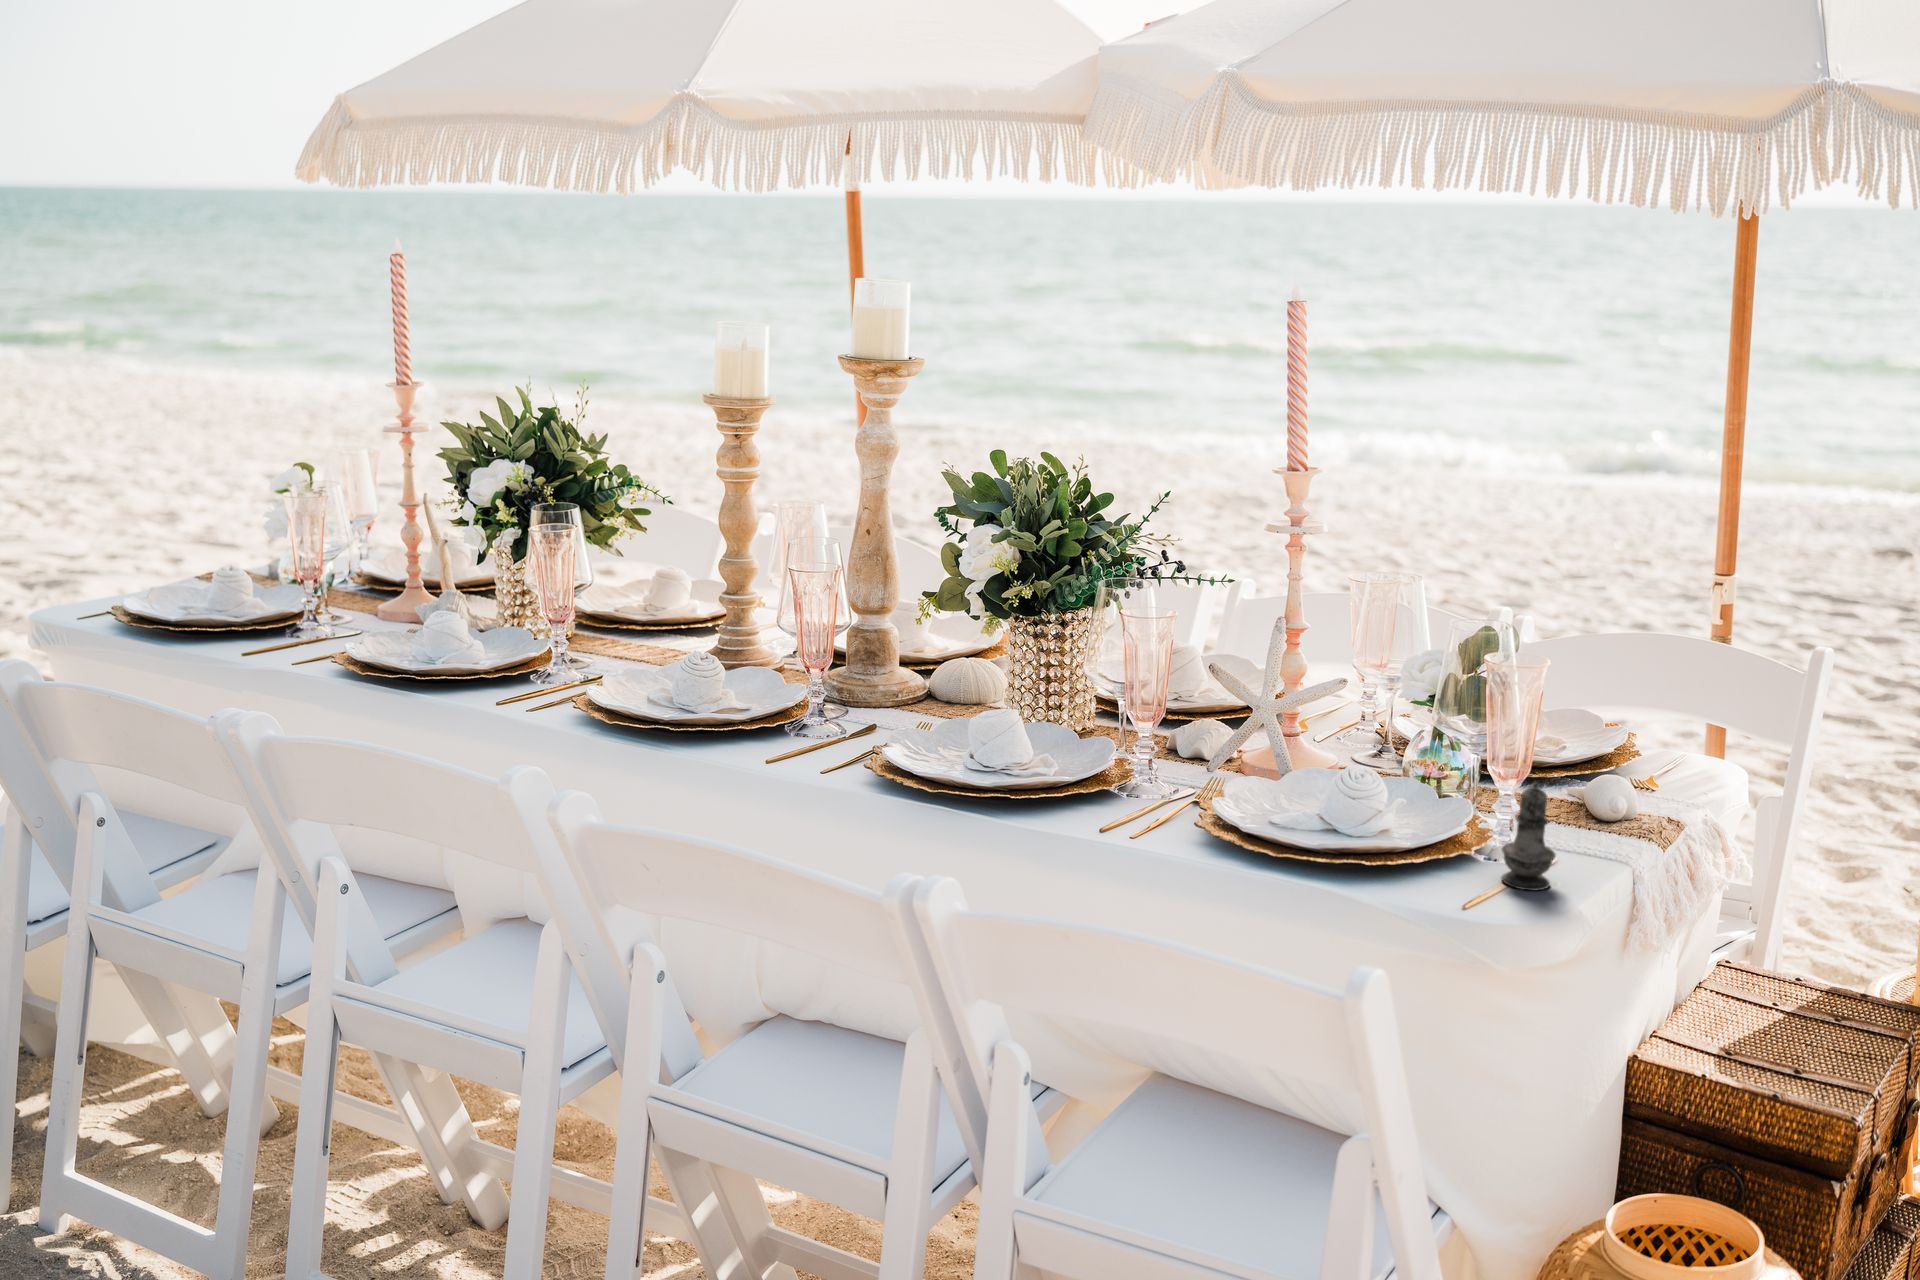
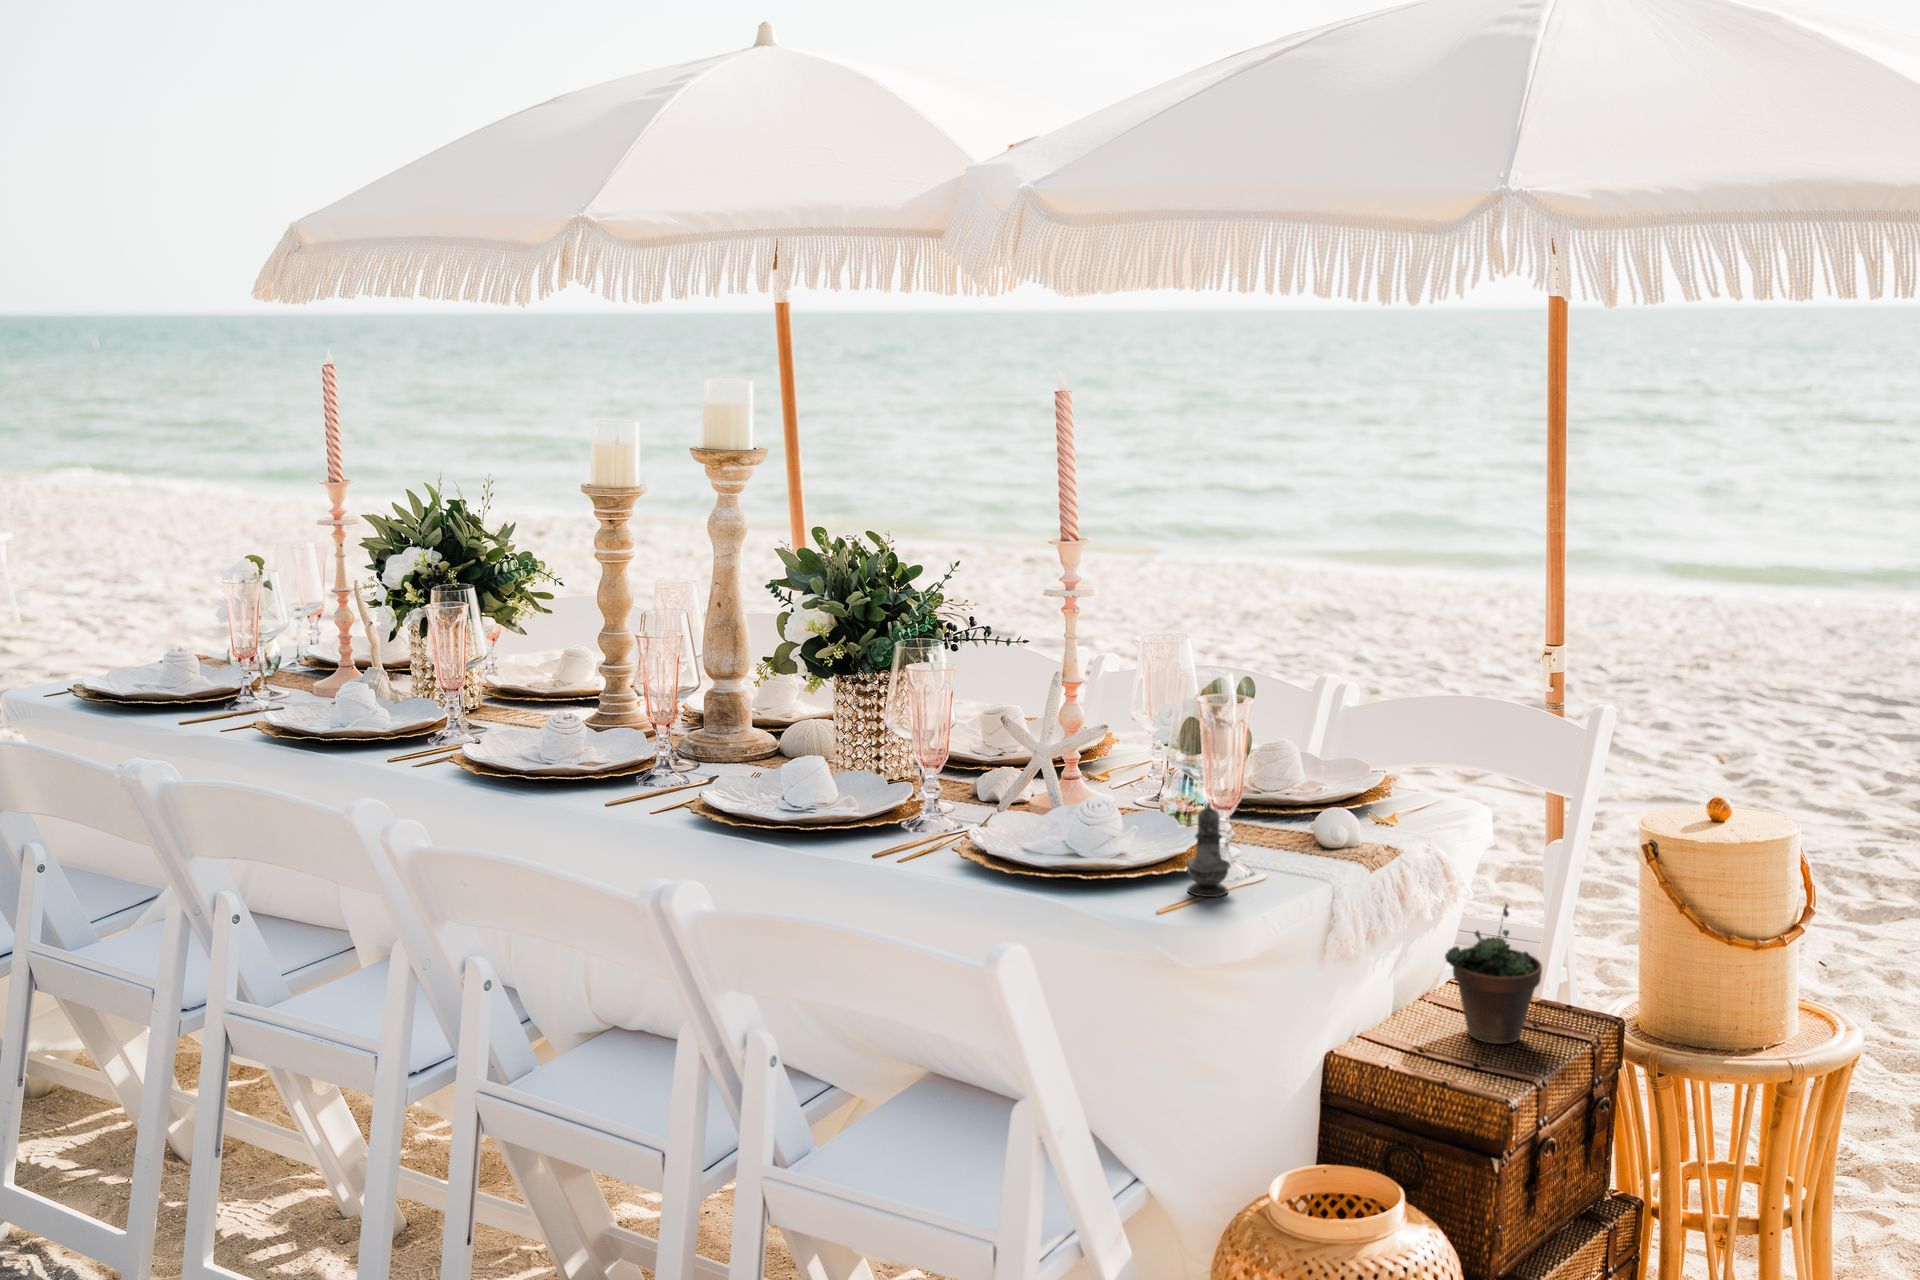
succulent plant: none [1741,885,1851,1041] -> present [1445,904,1542,1044]

